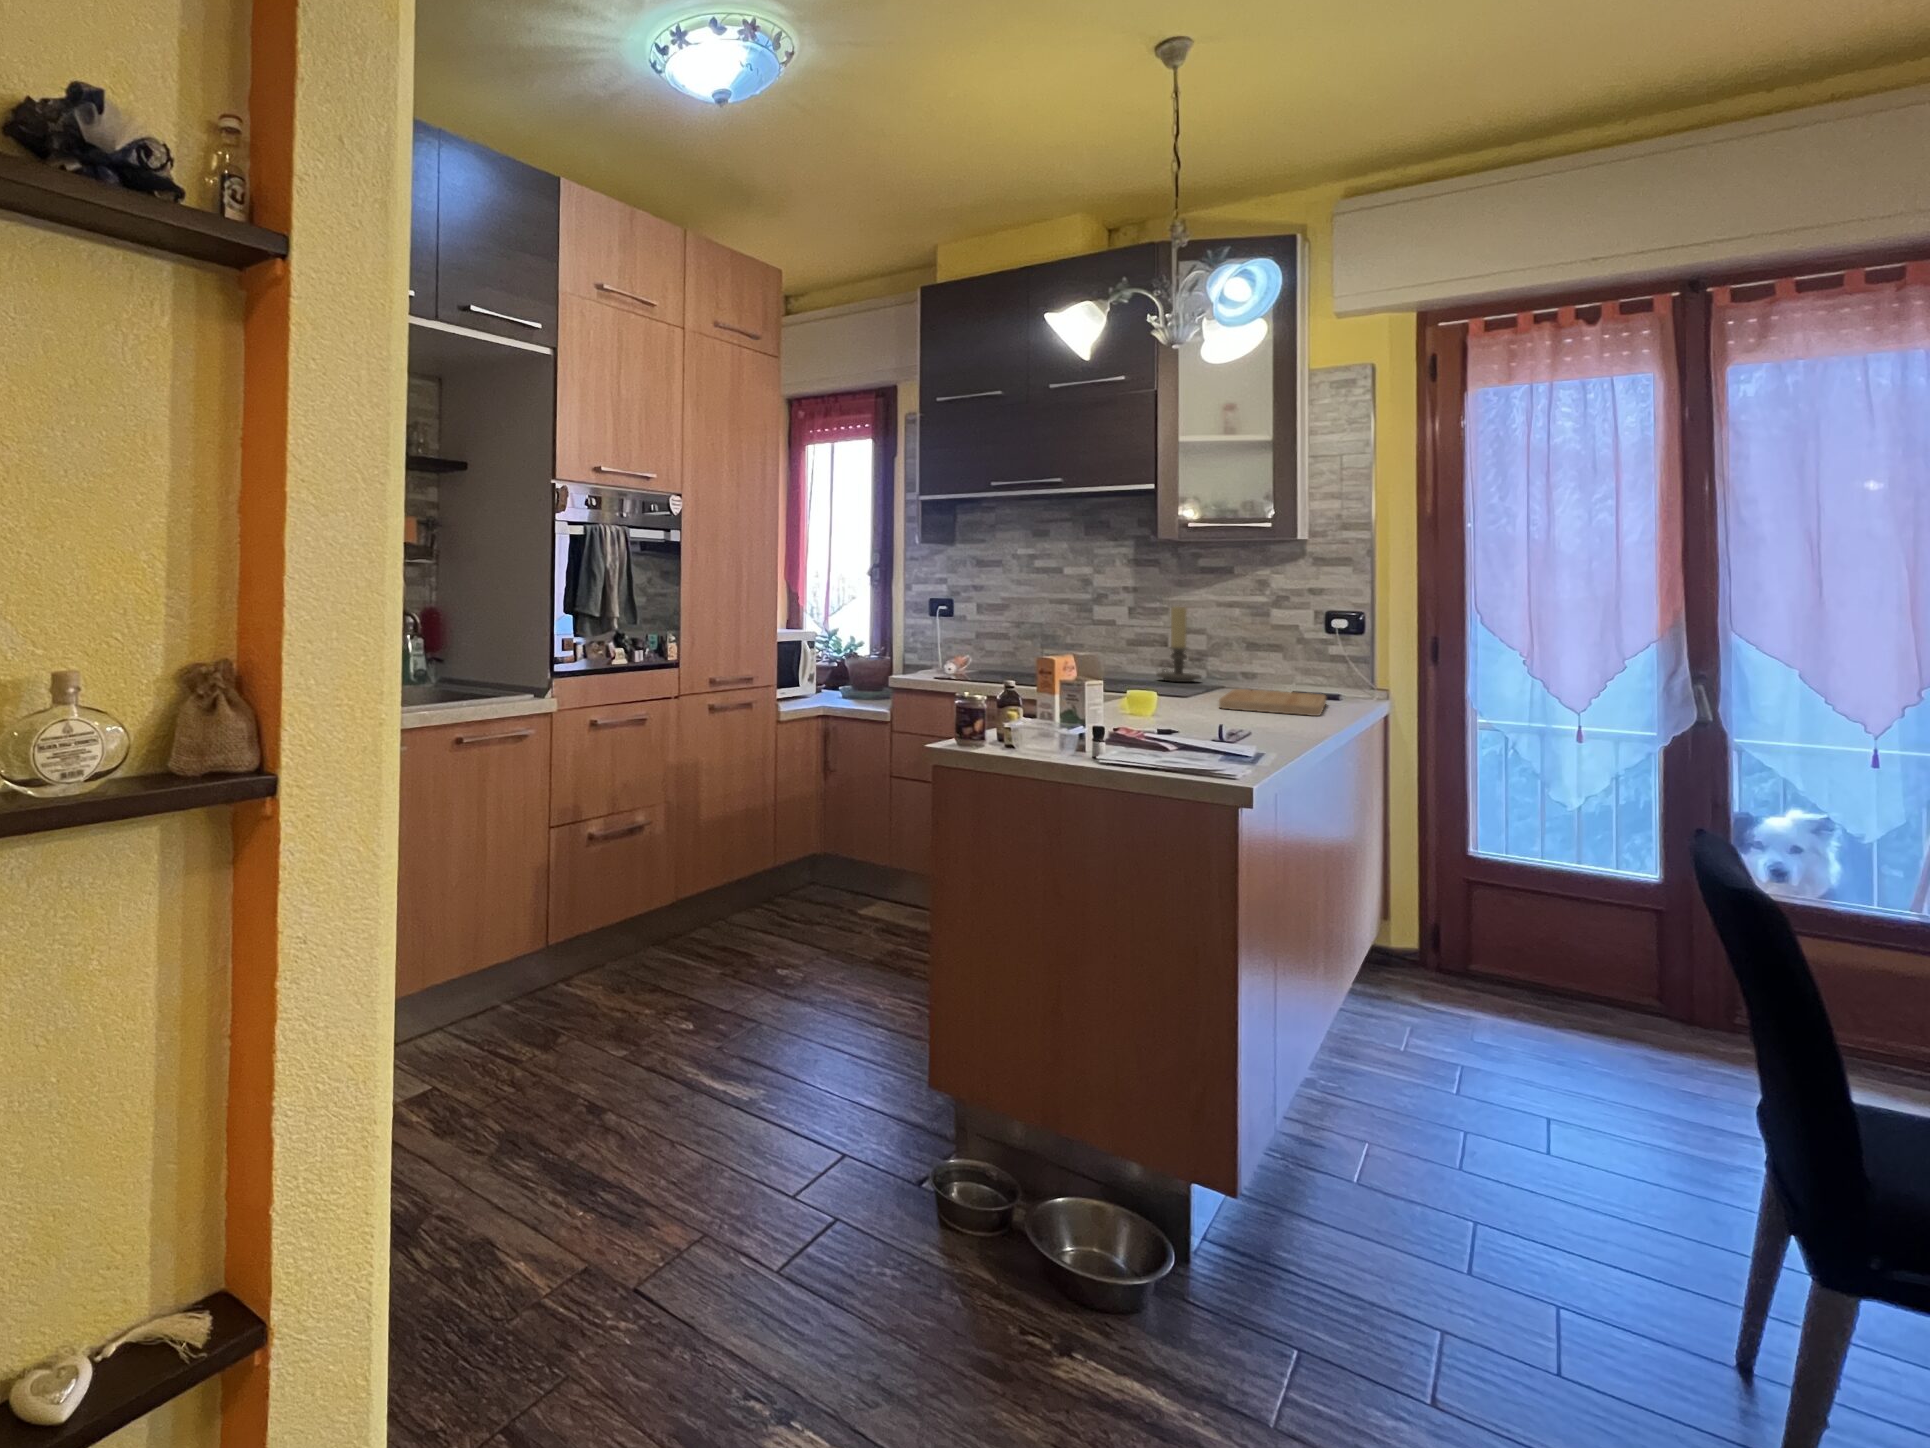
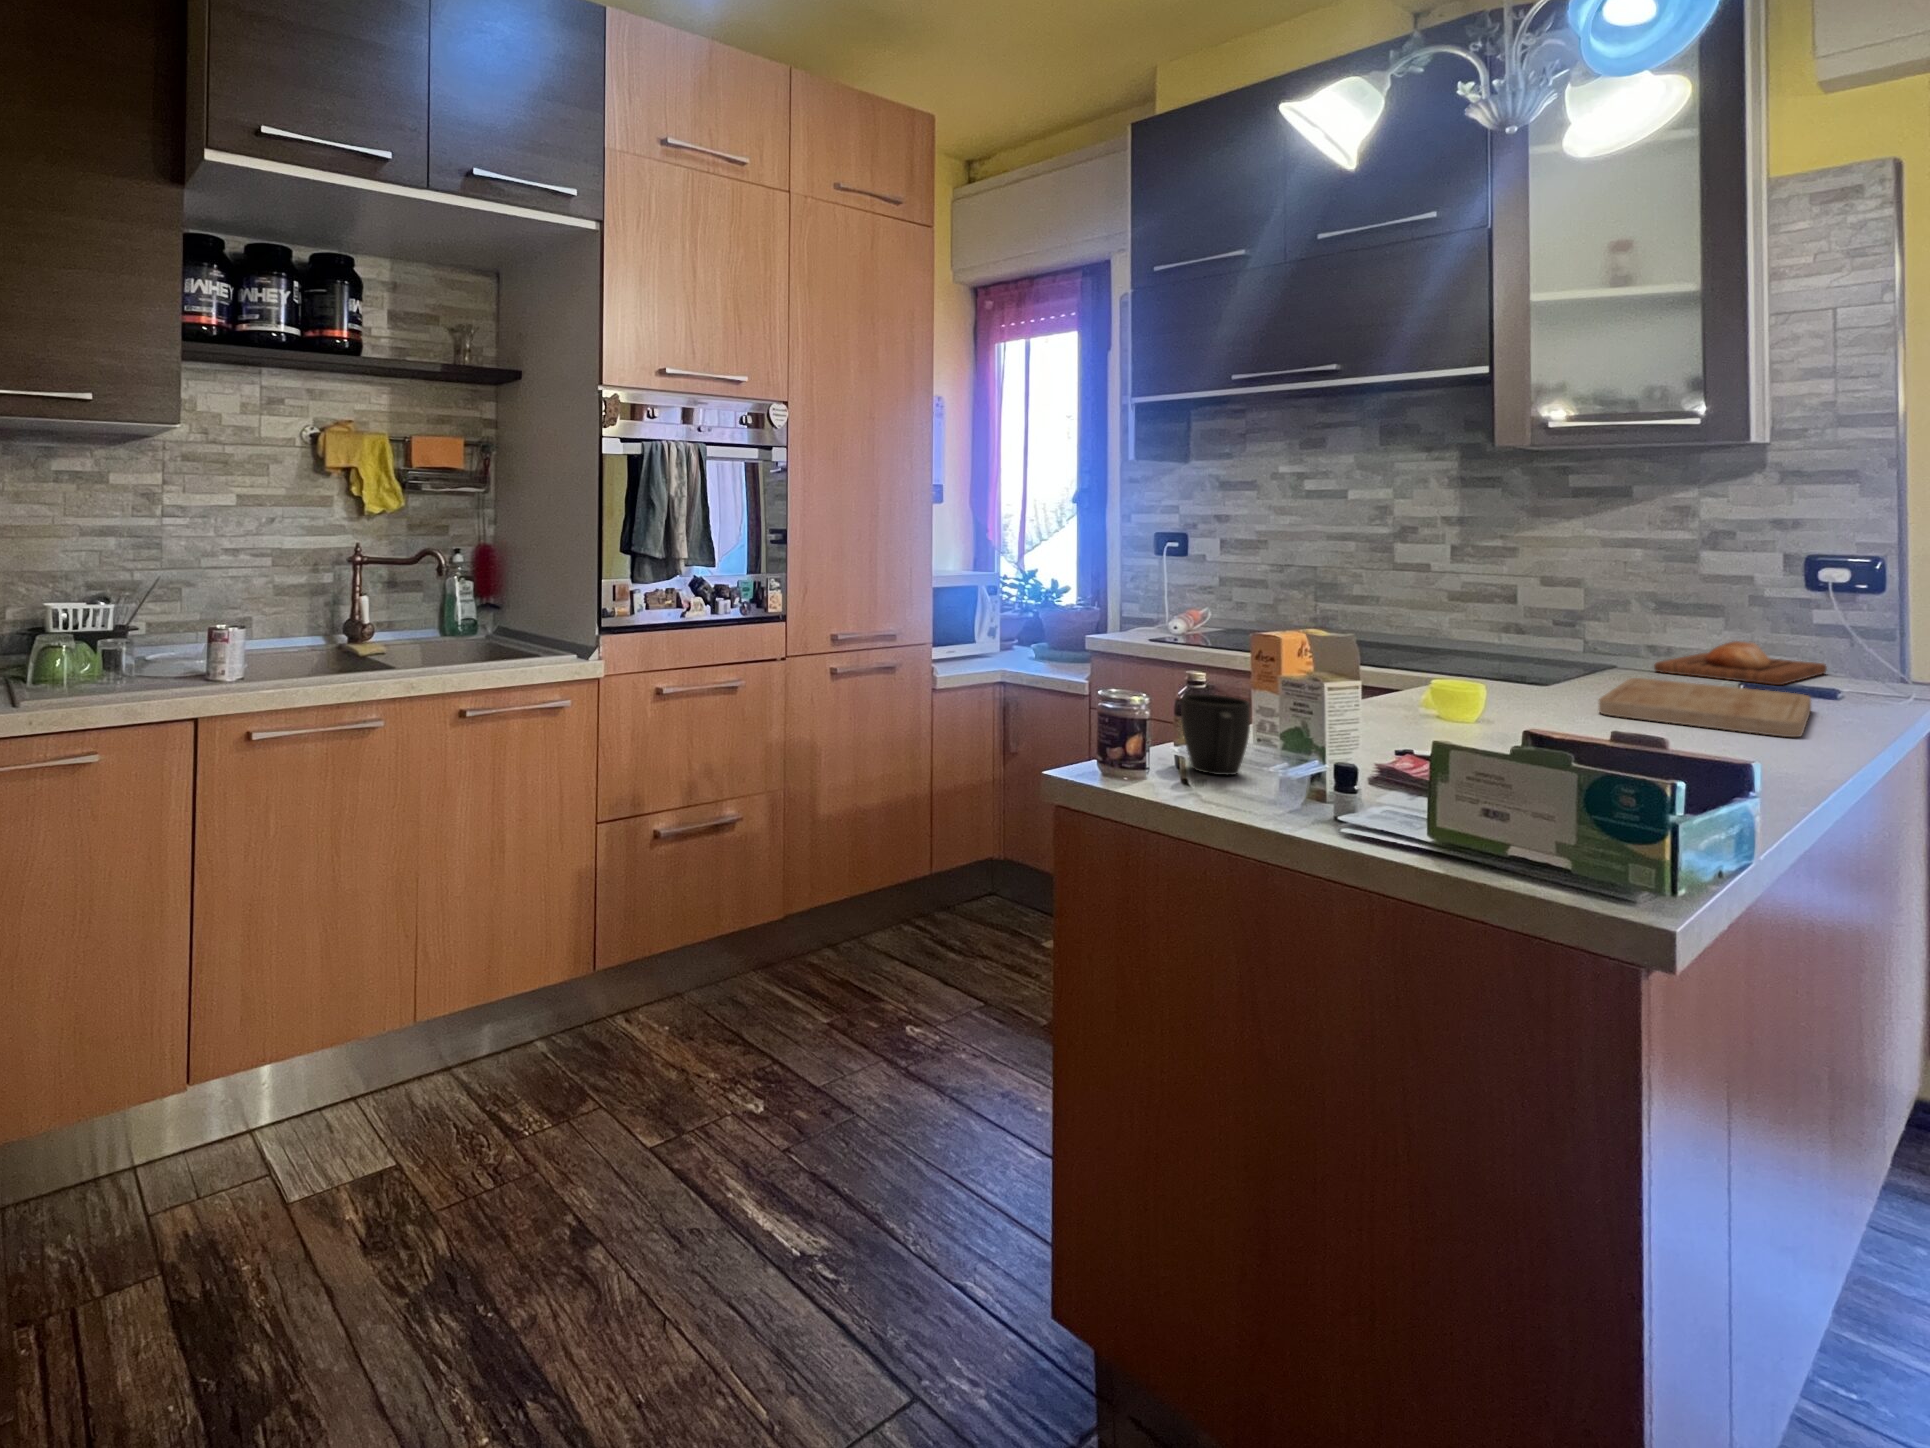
candle holder: present [1157,607,1201,682] -> none [1497,544,1576,659]
bread loaf: none [1245,667,1336,693] -> present [1654,641,1827,685]
mug: none [1007,693,1047,740] -> present [1181,694,1250,775]

